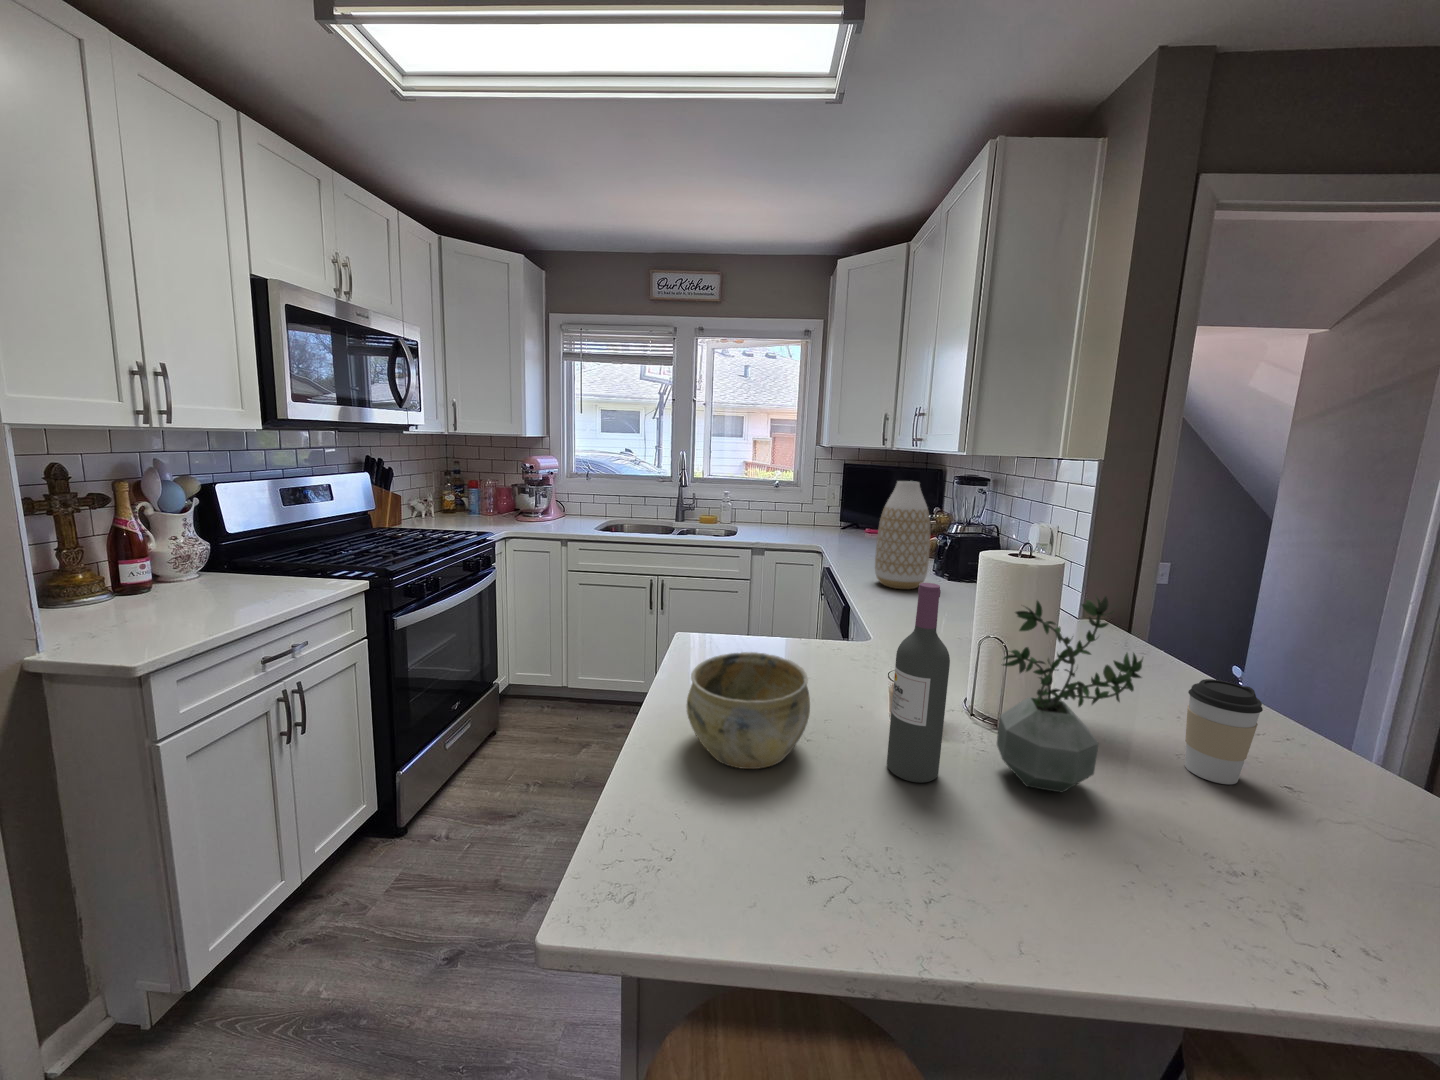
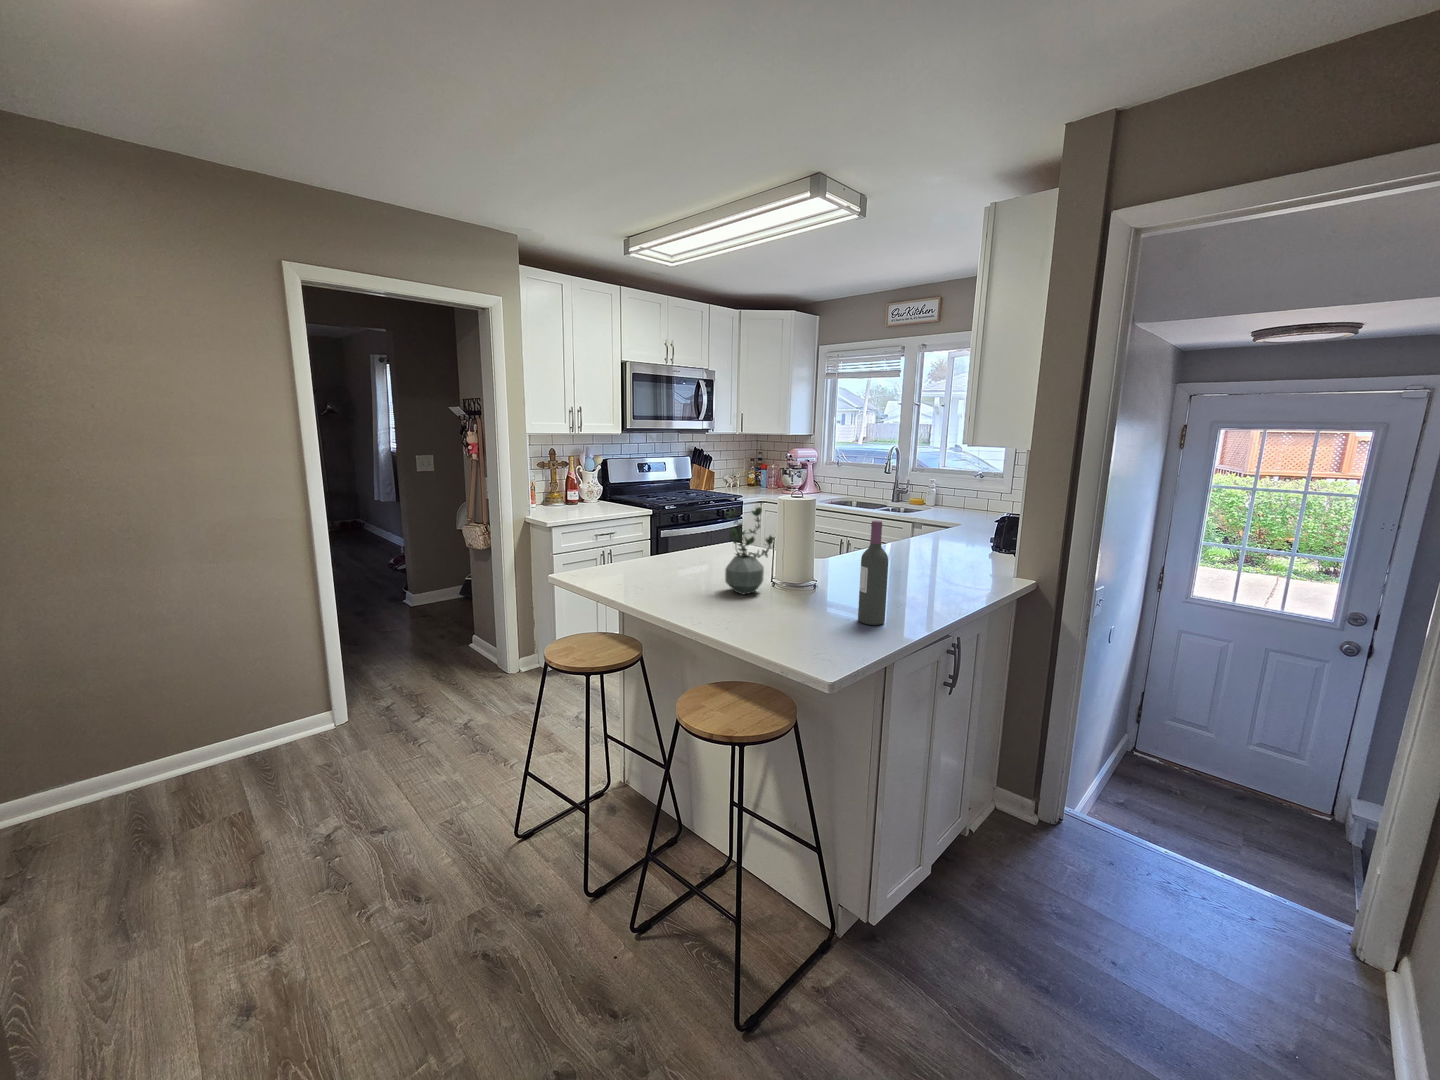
vase: present [875,481,931,589] -> none [919,467,962,549]
wine bottle: present [887,583,950,783] -> present [858,521,888,625]
ceramic bowl: present [687,652,810,769] -> none [642,530,693,570]
coffee cup: present [1185,679,1263,784] -> none [814,561,844,612]

